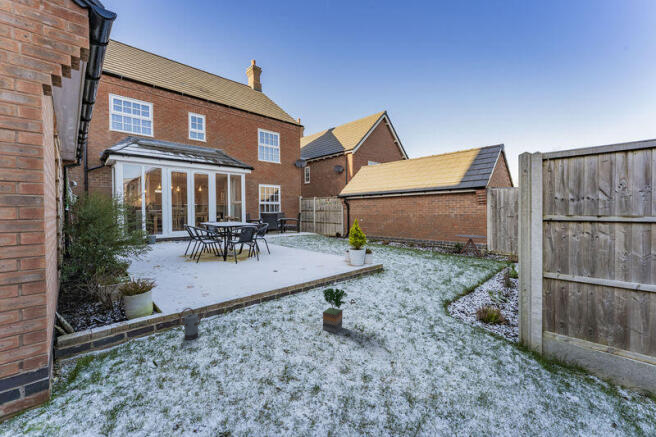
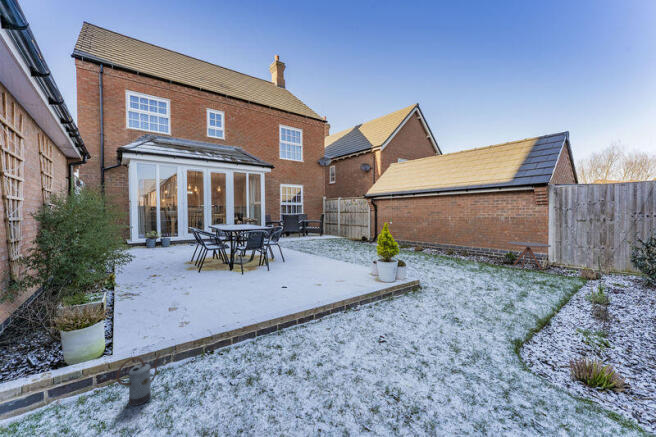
potted tree: present [323,288,347,333] -> none [335,329,374,404]

